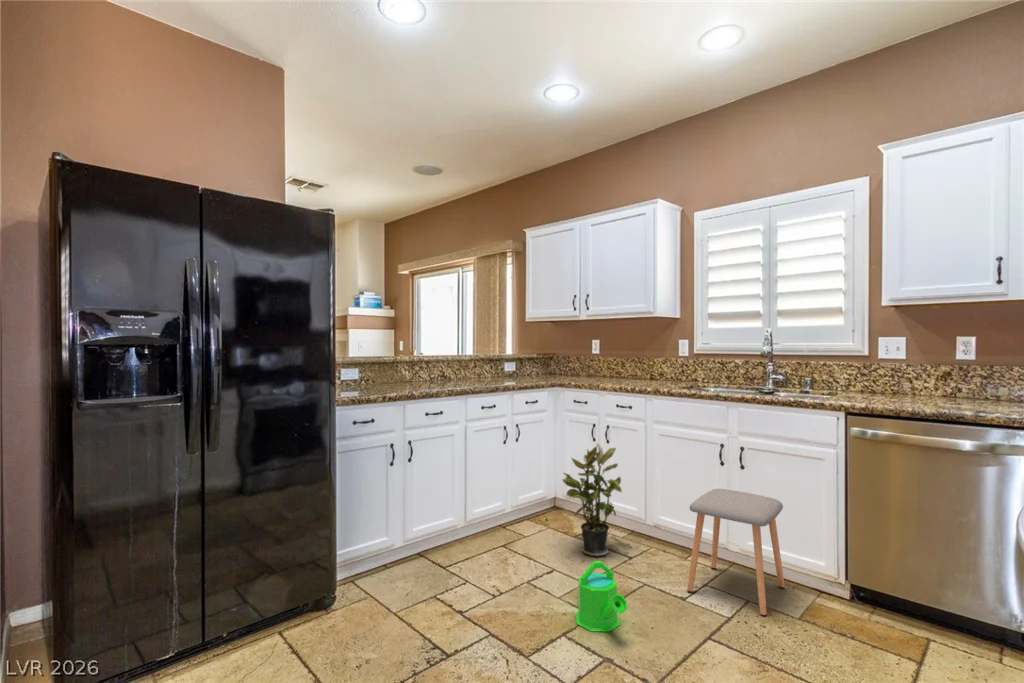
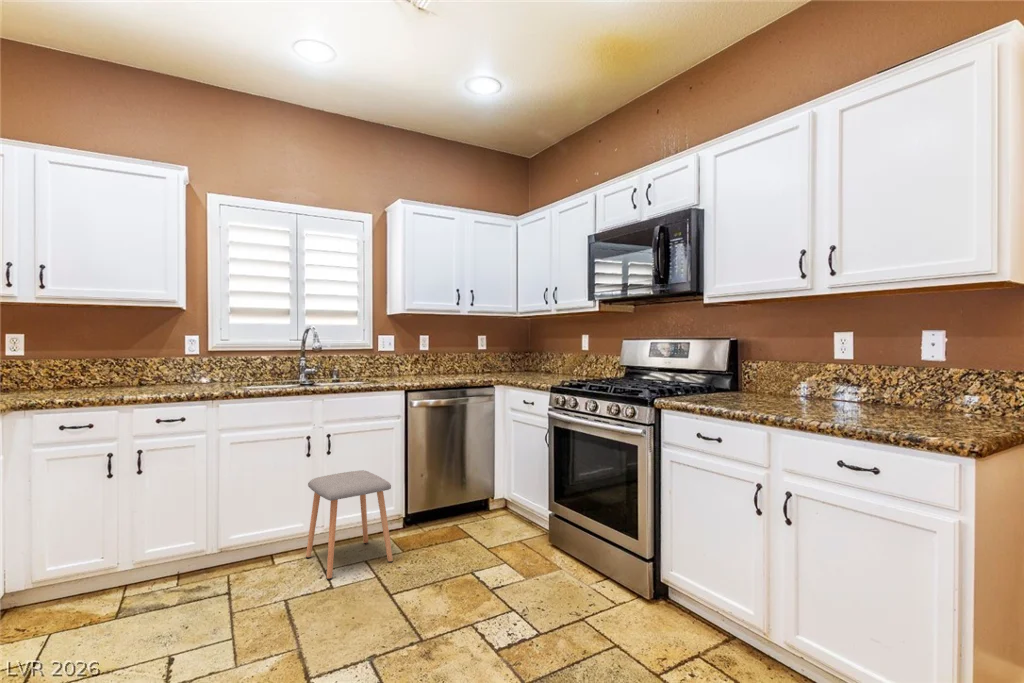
potted plant: present [563,444,622,557] -> none [140,466,224,616]
watering can: present [575,561,627,631] -> none [276,573,369,653]

